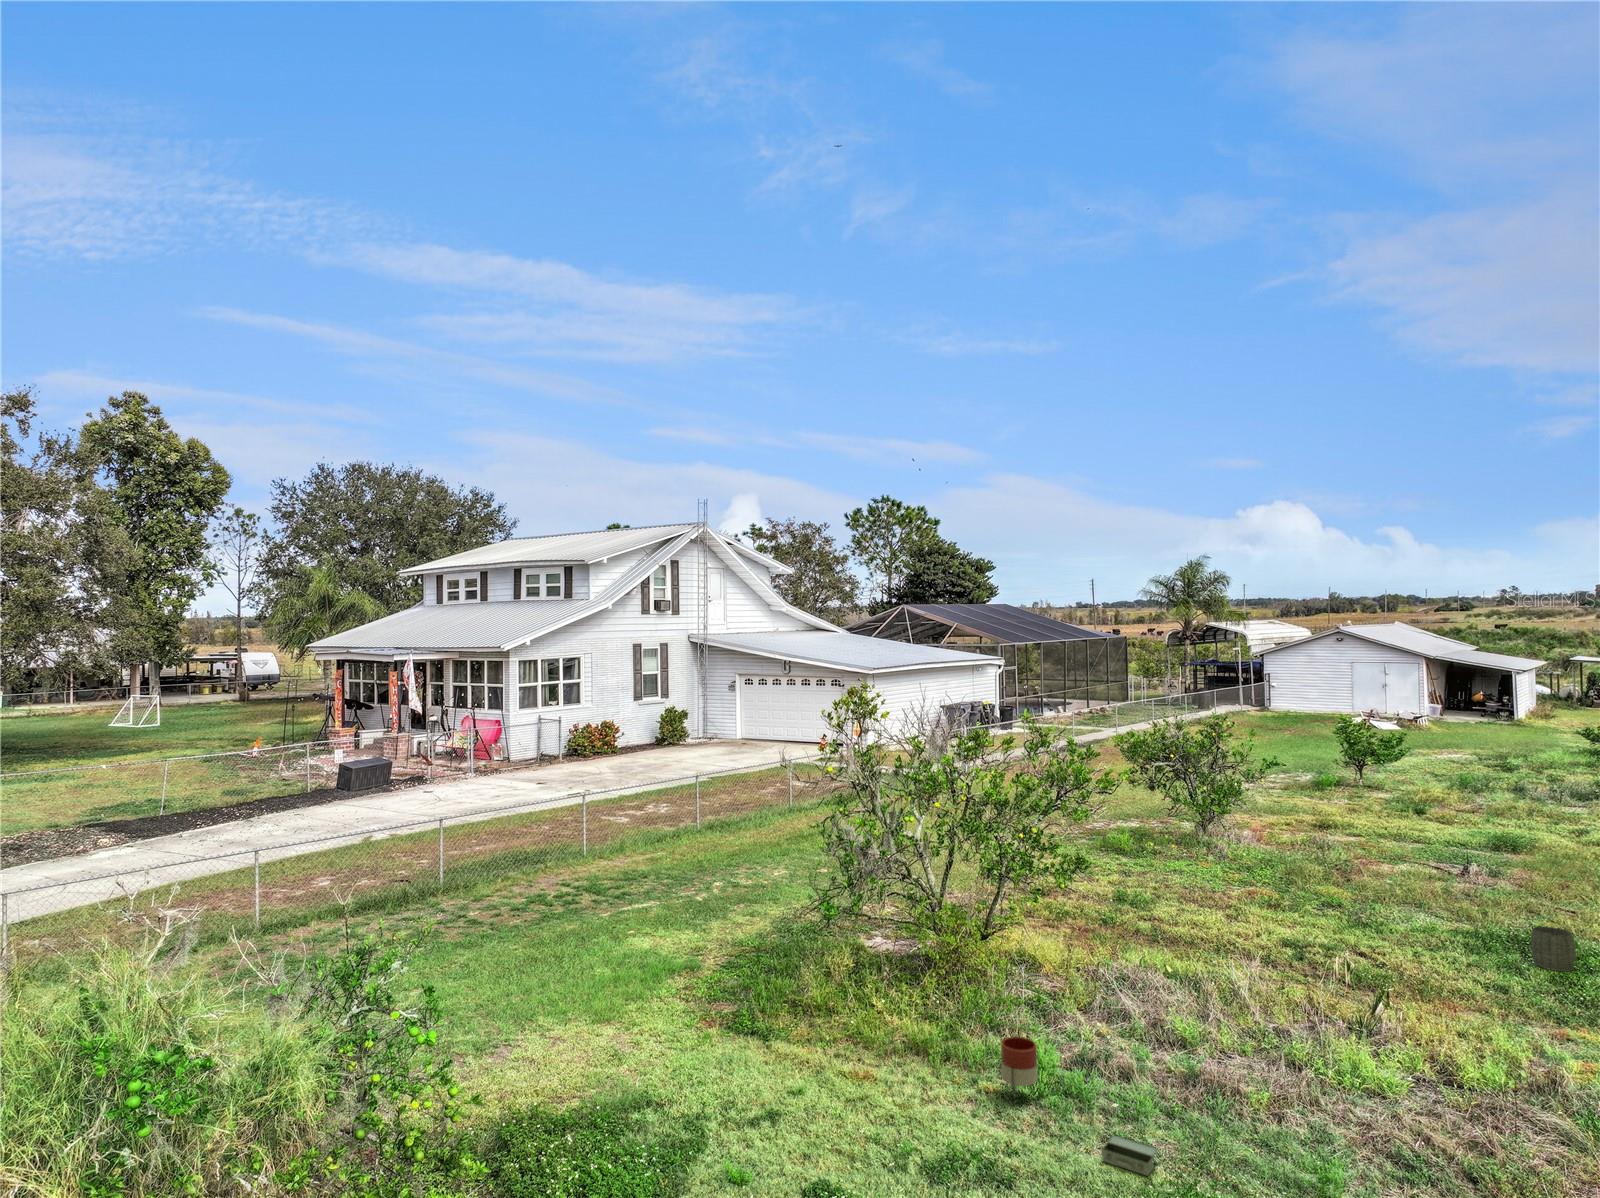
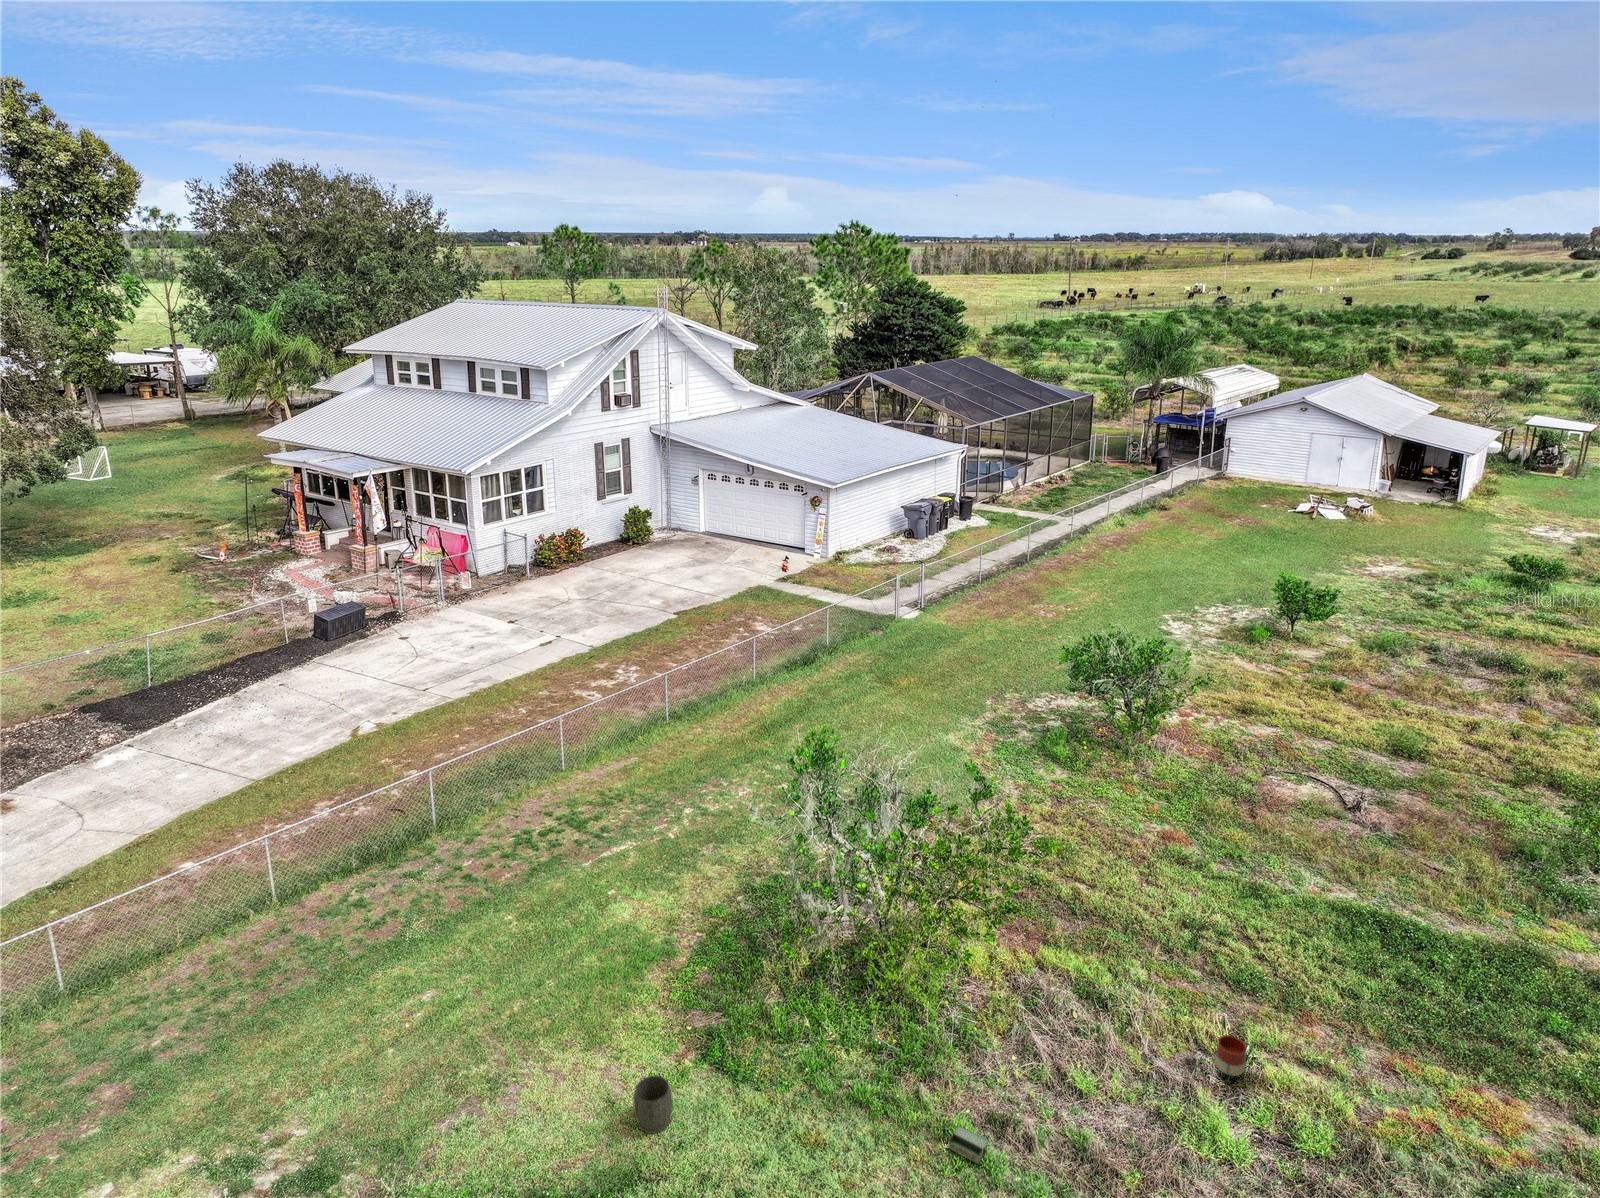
woven basket: present [1531,926,1576,972] -> present [633,1076,673,1134]
planter: present [1001,1036,1040,1101] -> present [1215,1035,1247,1076]

